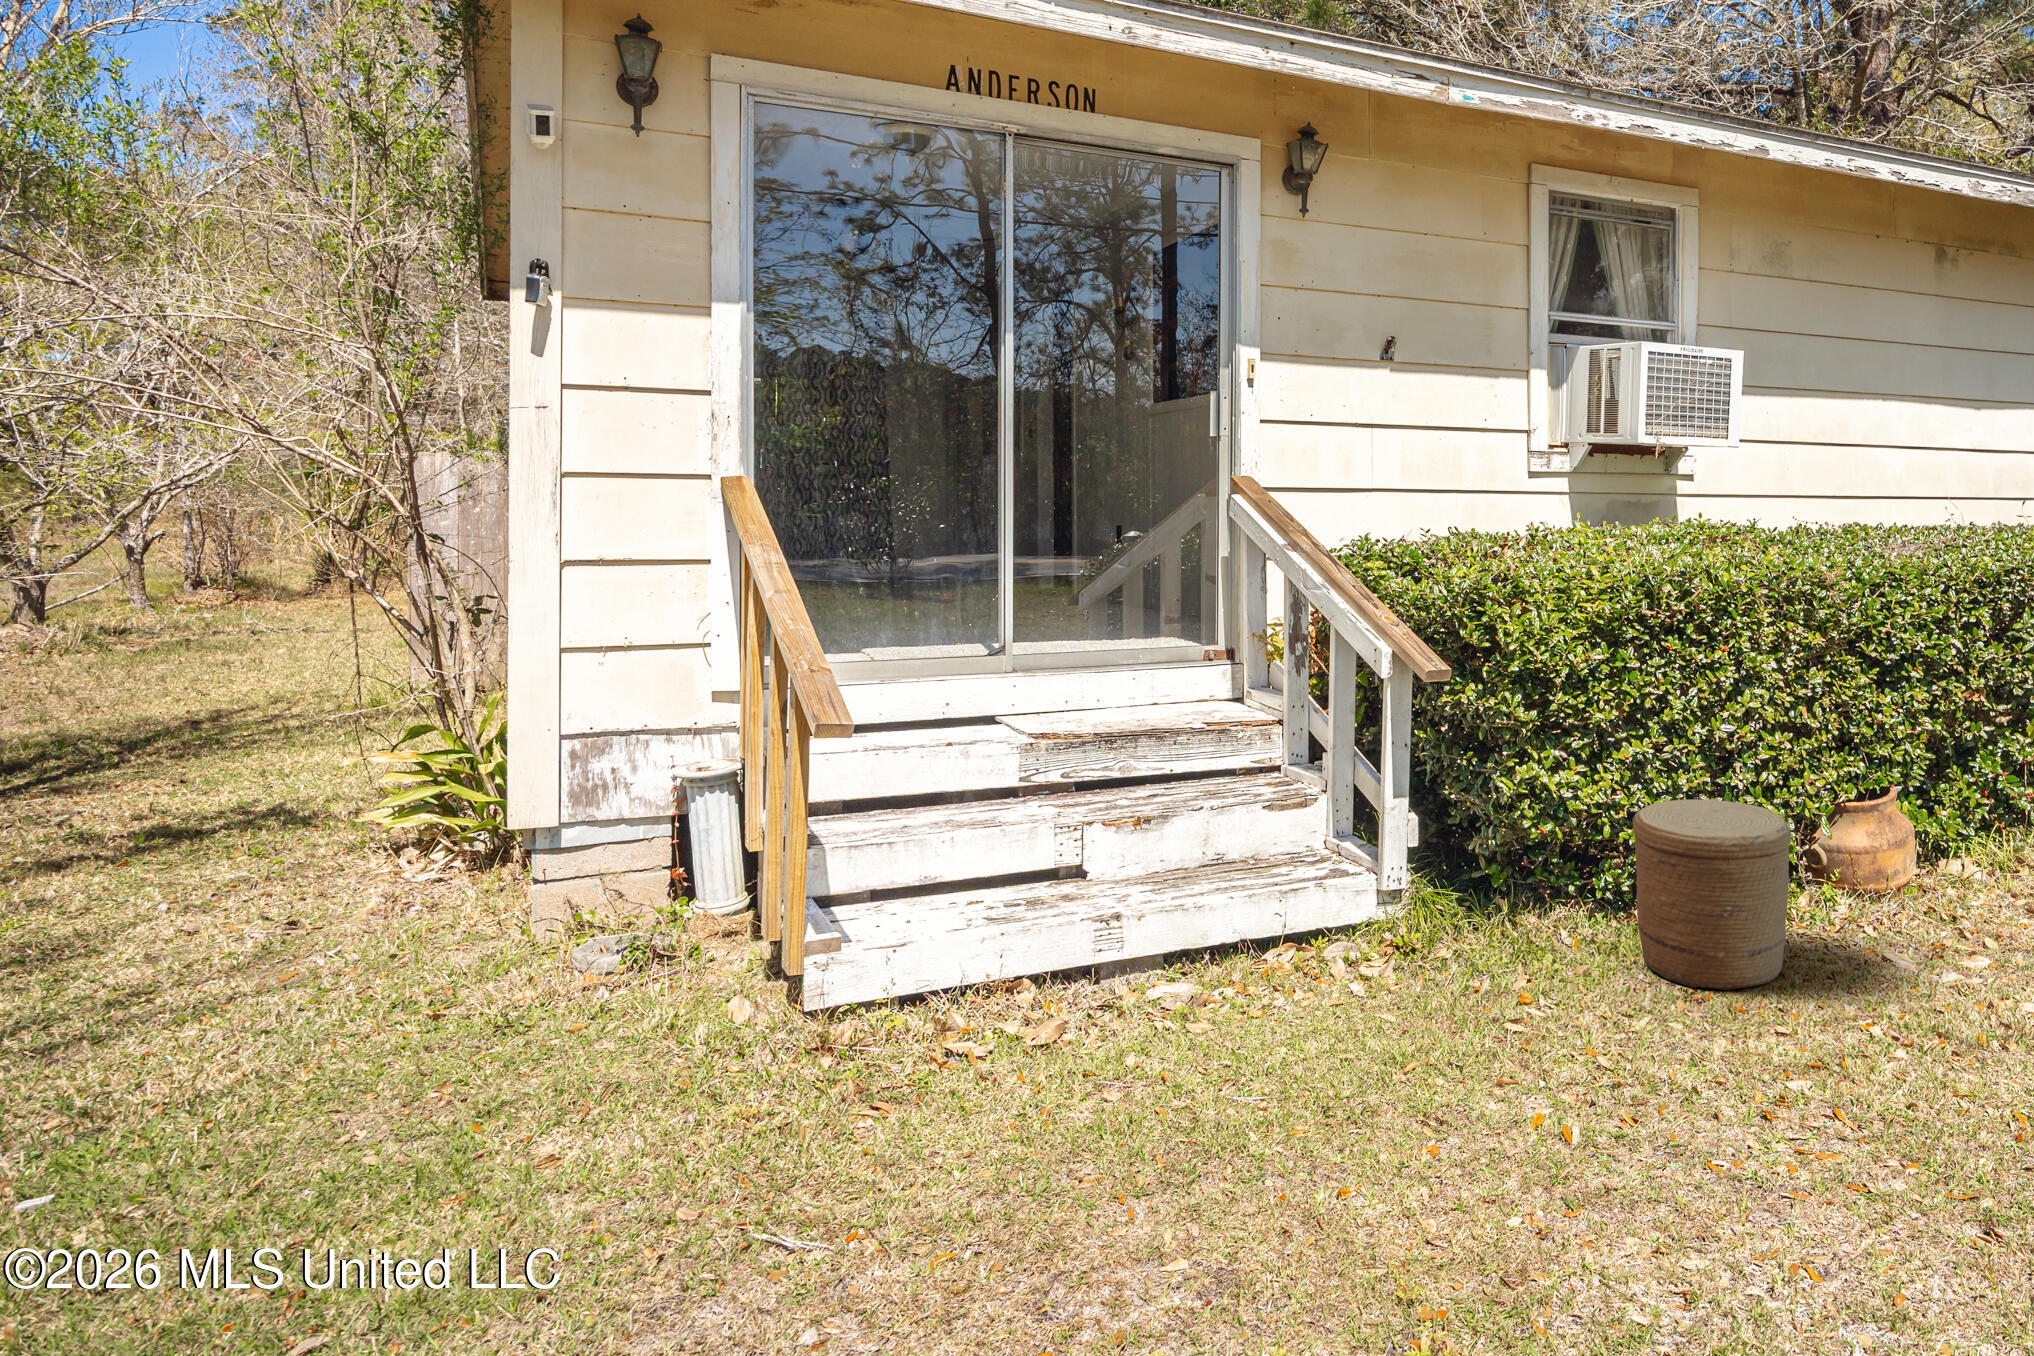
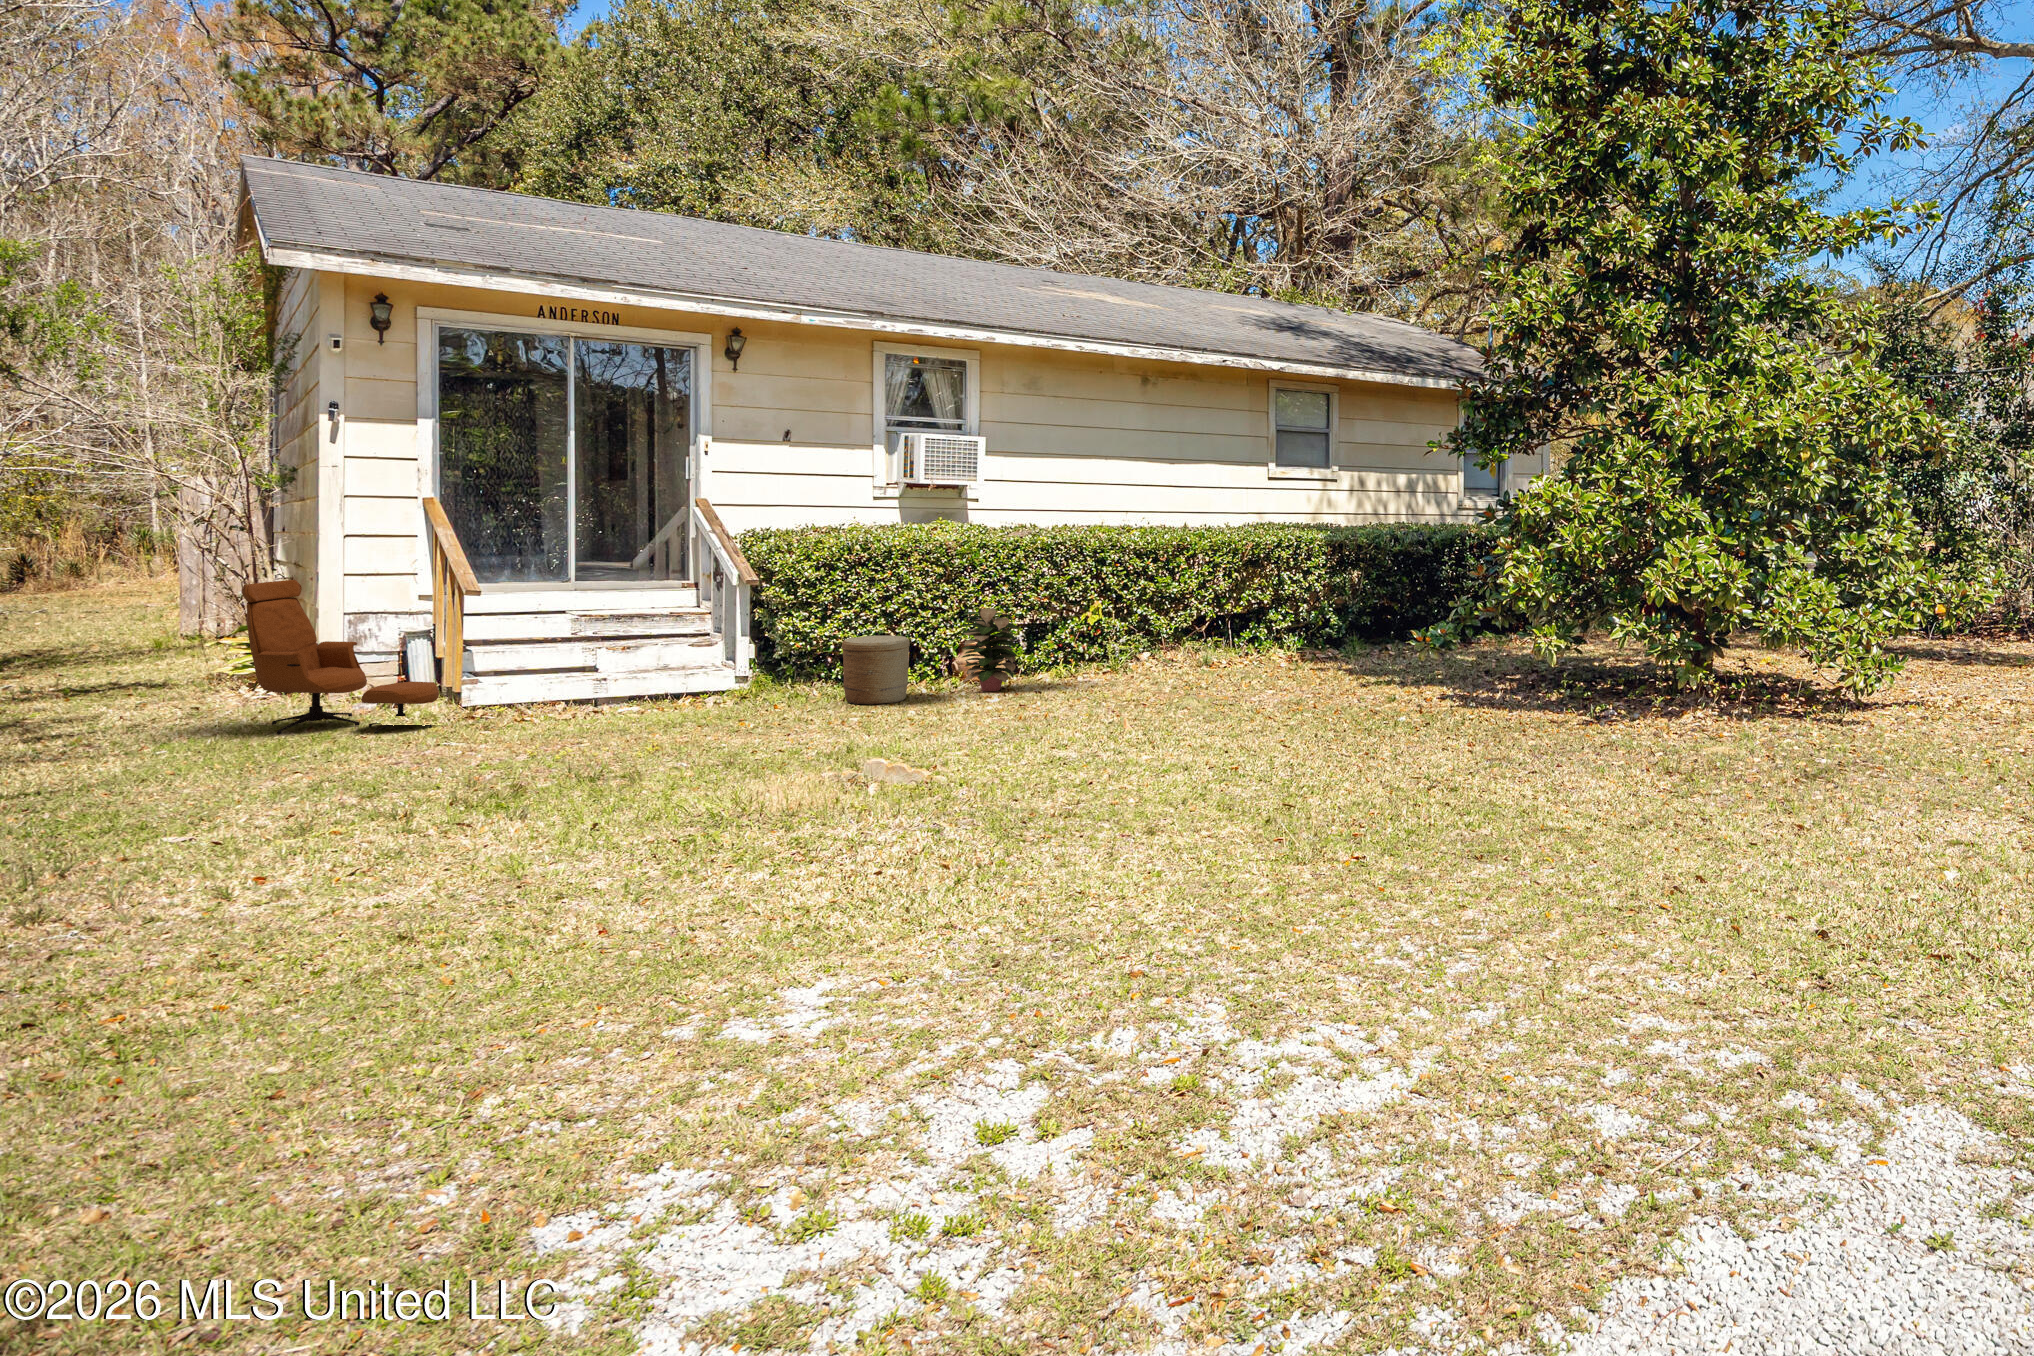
lounge chair: none [325,663,758,1079] -> present [242,580,439,734]
decorative plant: none [1849,732,1994,934] -> present [962,608,1019,691]

